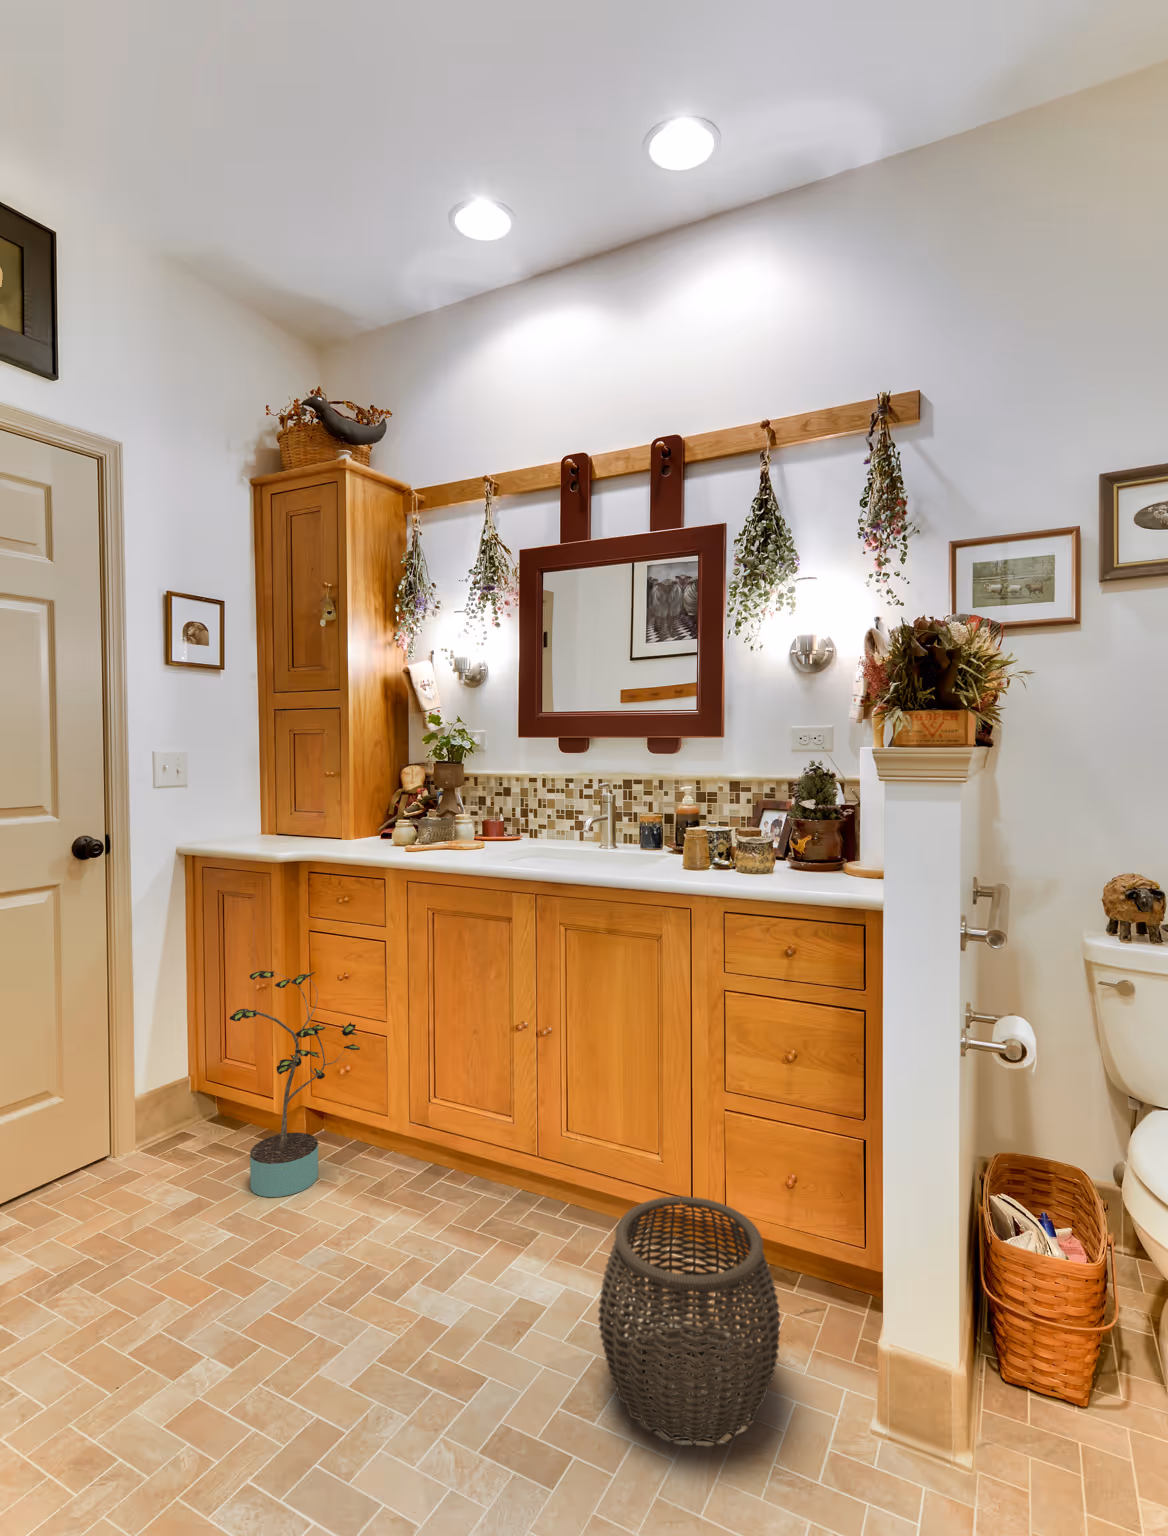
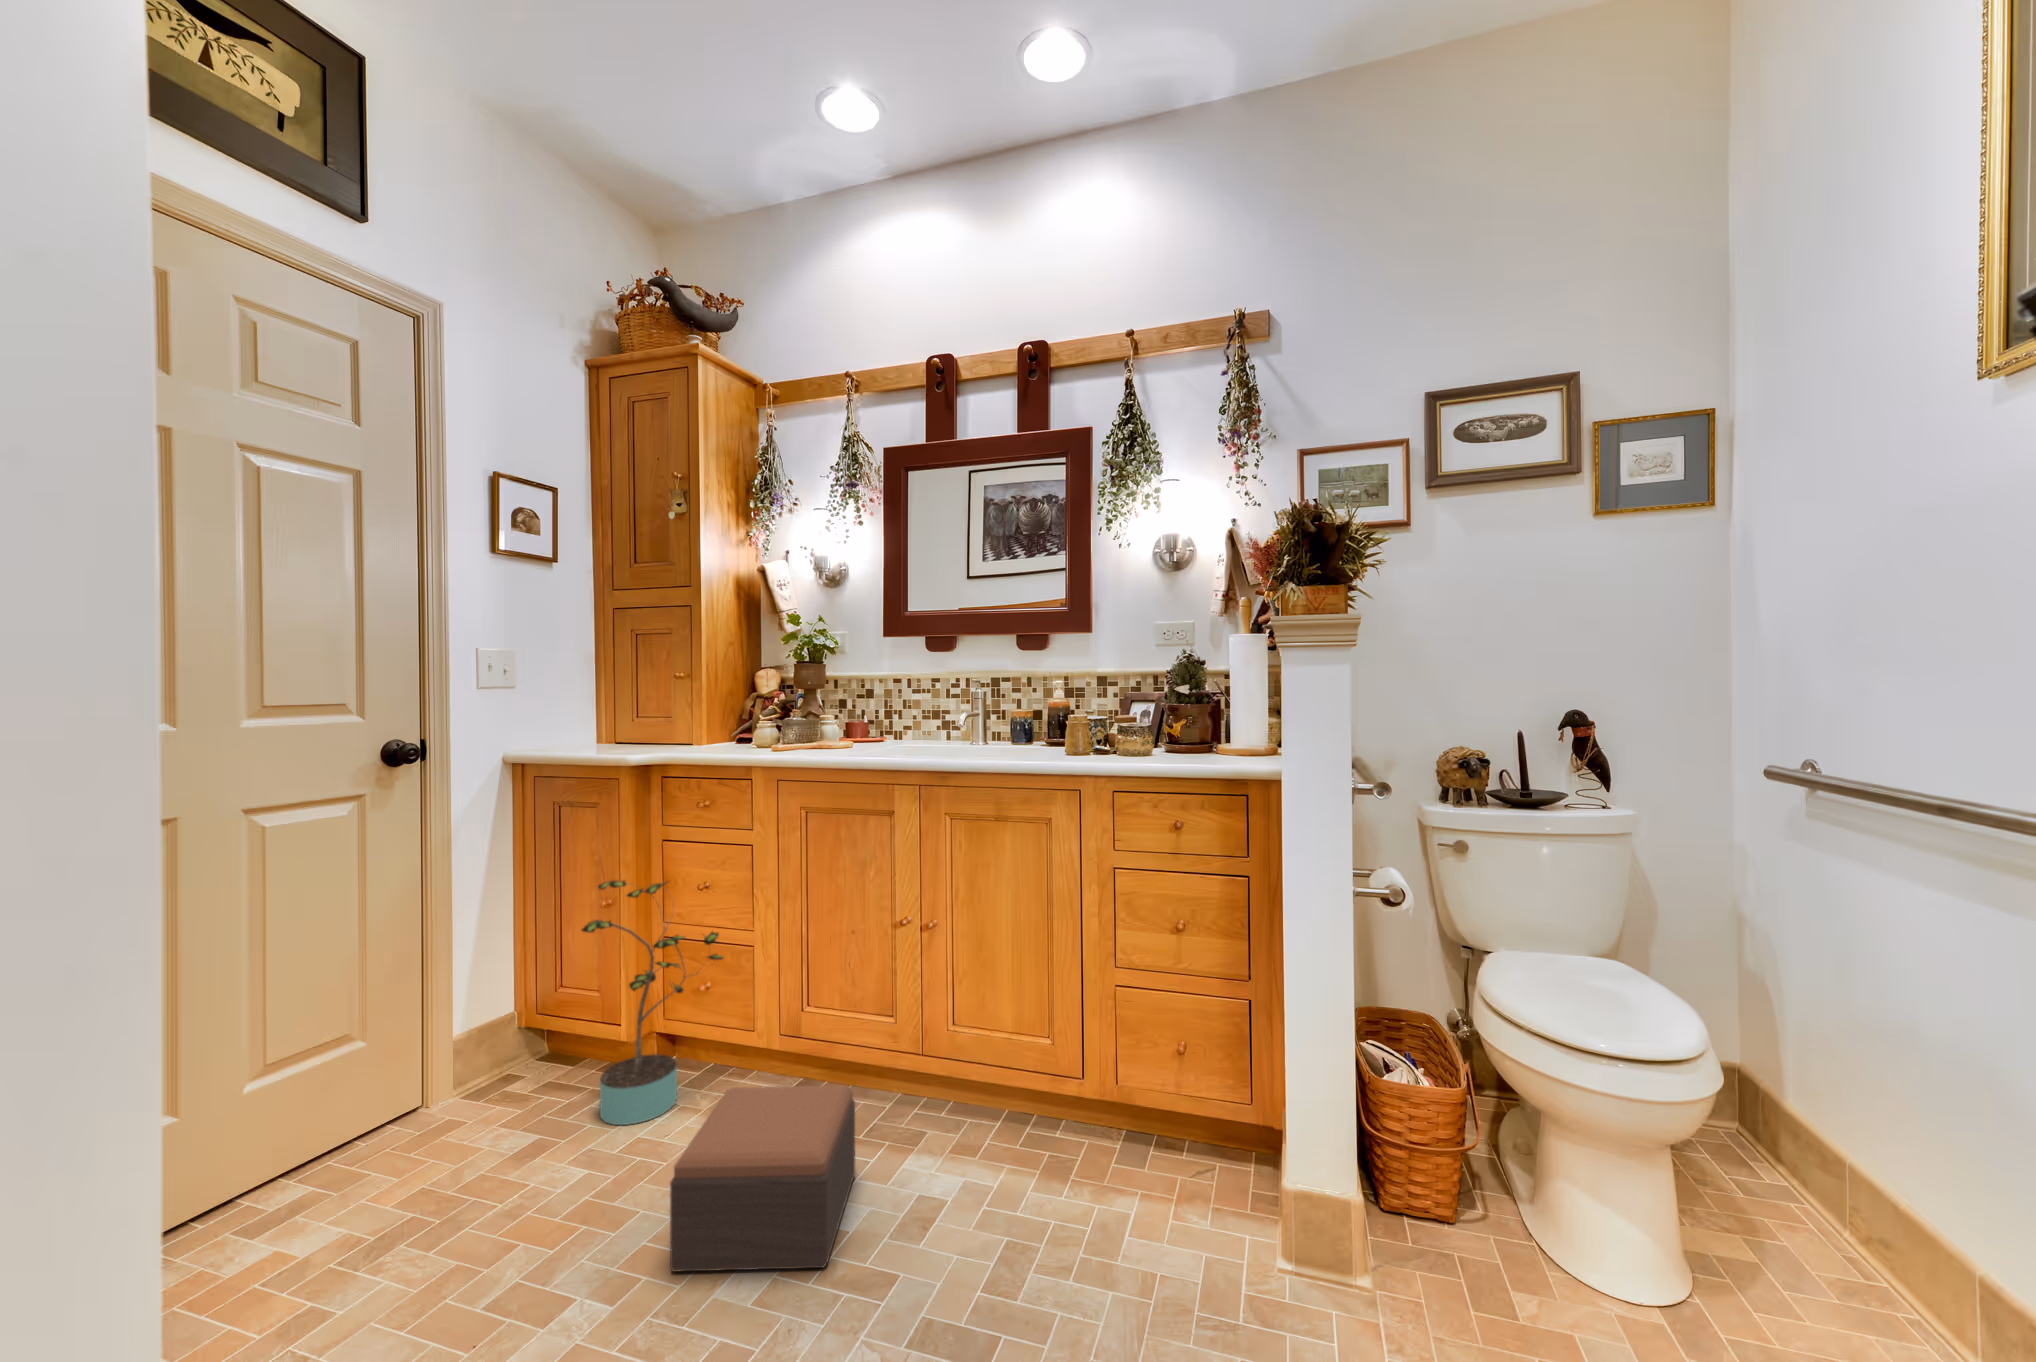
footstool: none [283,1177,463,1361] -> present [670,1085,855,1272]
woven basket: present [598,1196,780,1444] -> none [1016,1068,1195,1306]

